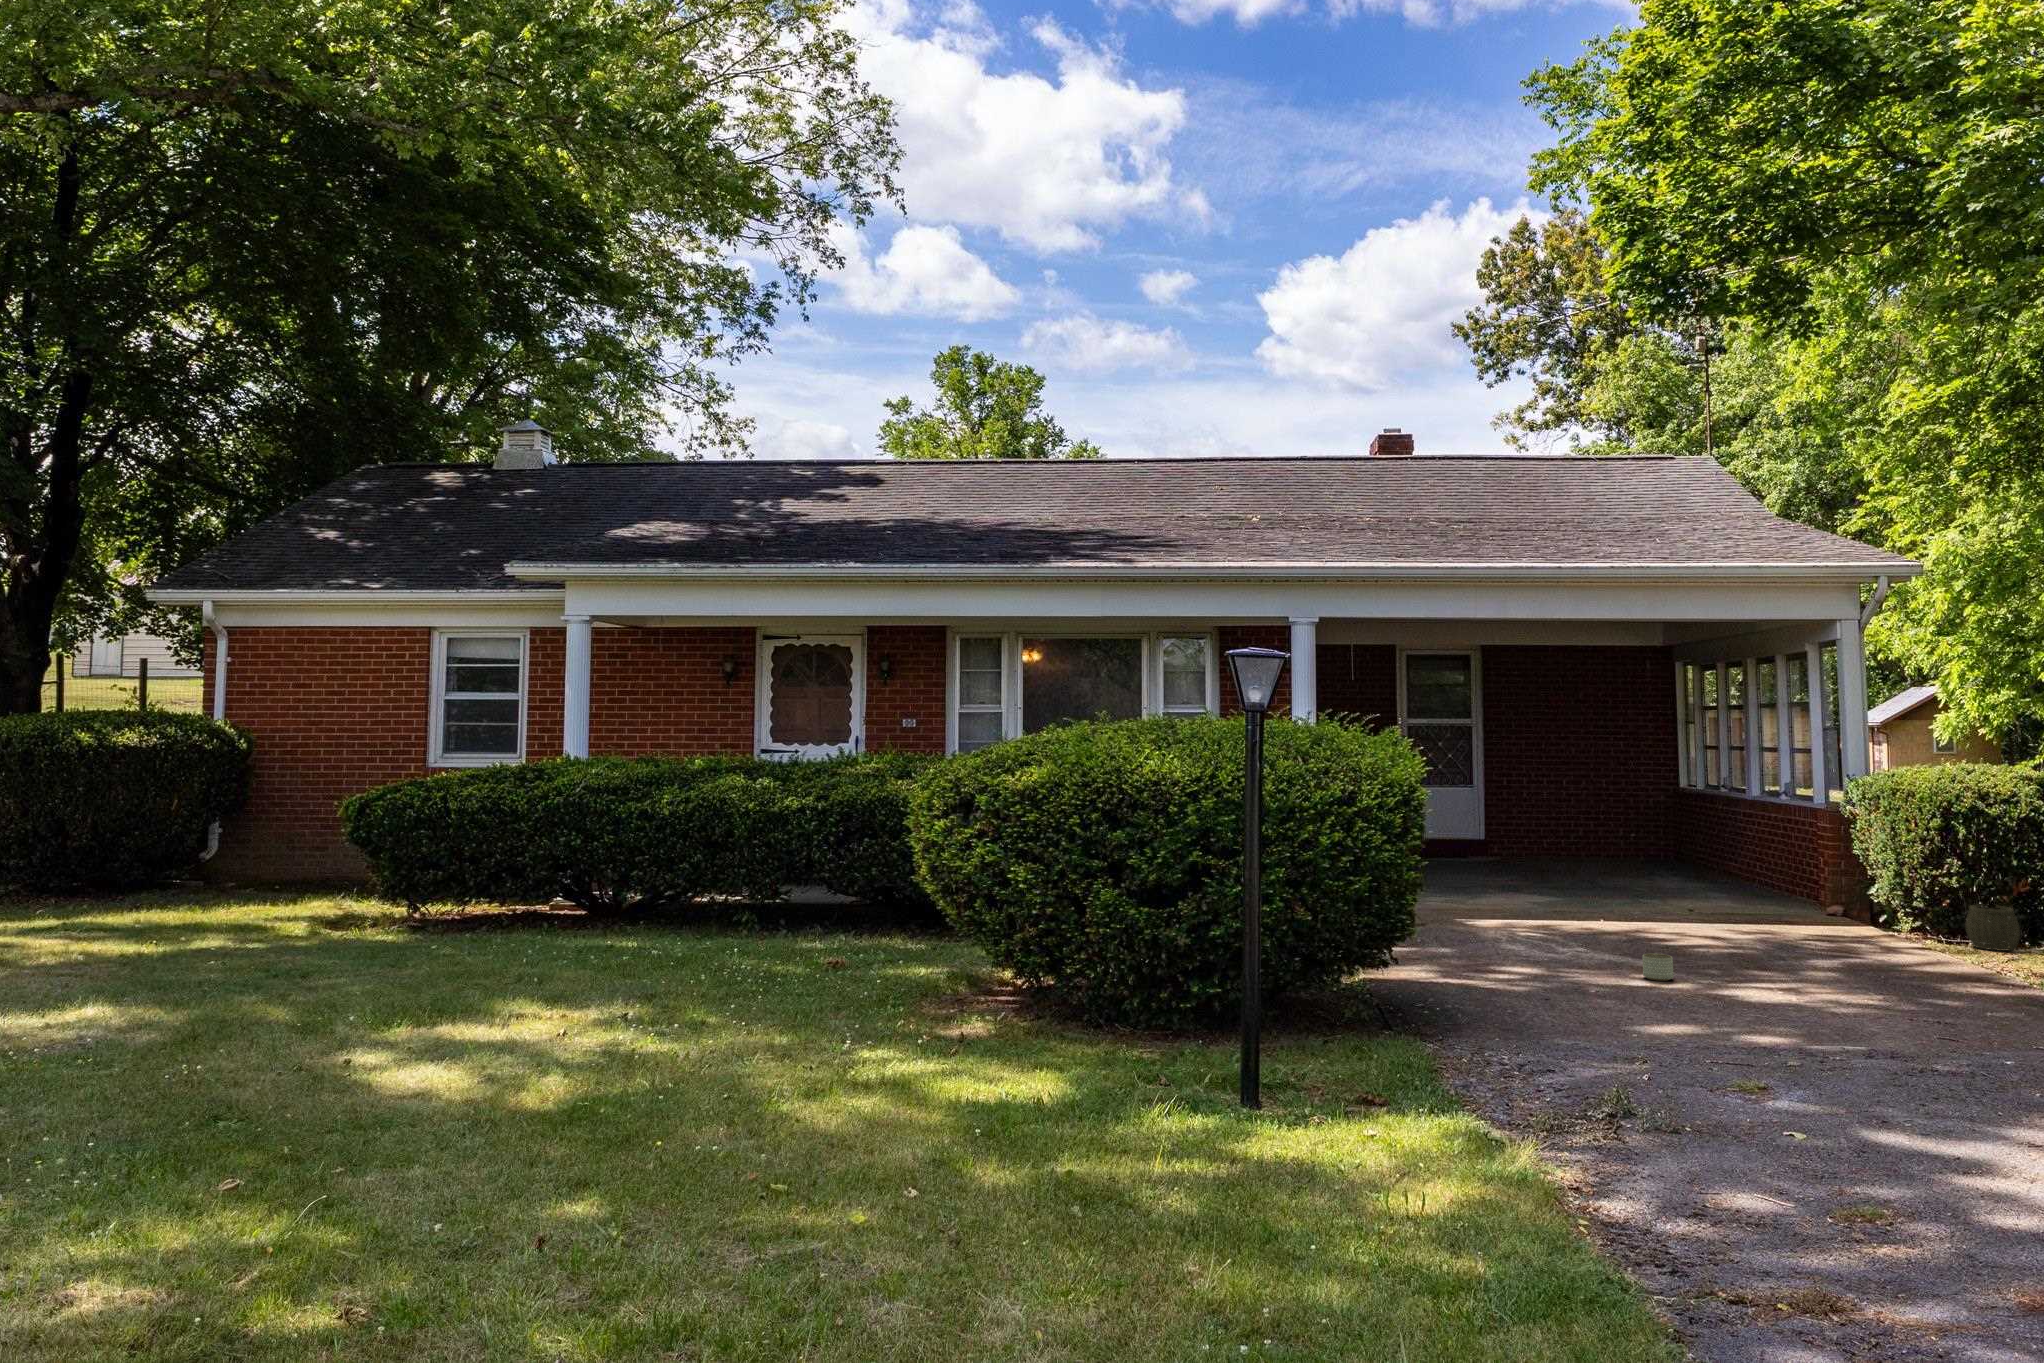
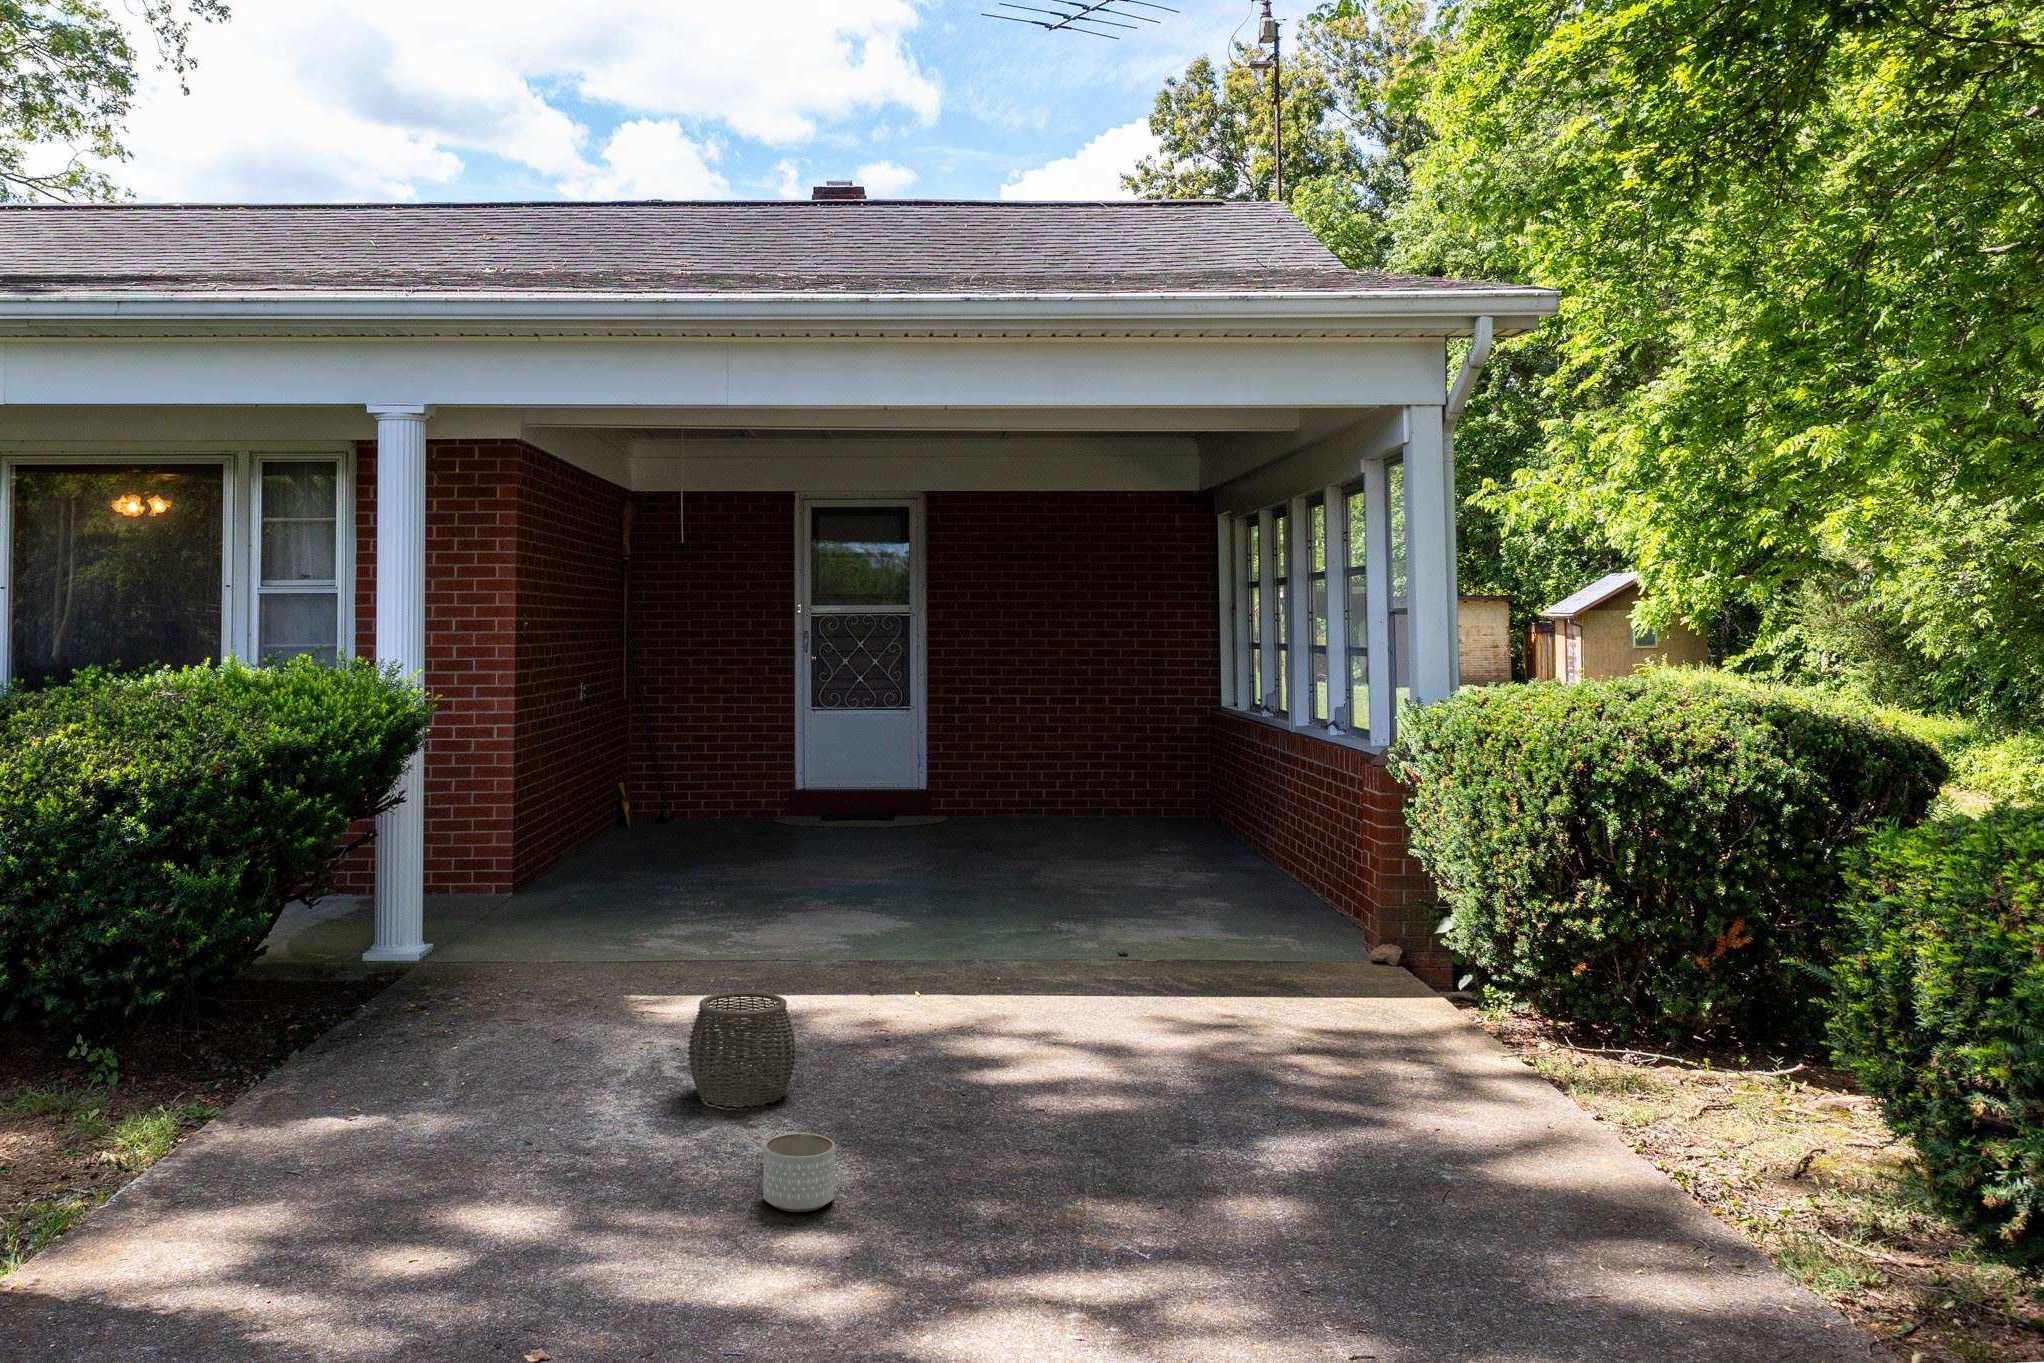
woven basket: present [1966,905,2020,951] -> present [688,991,797,1108]

